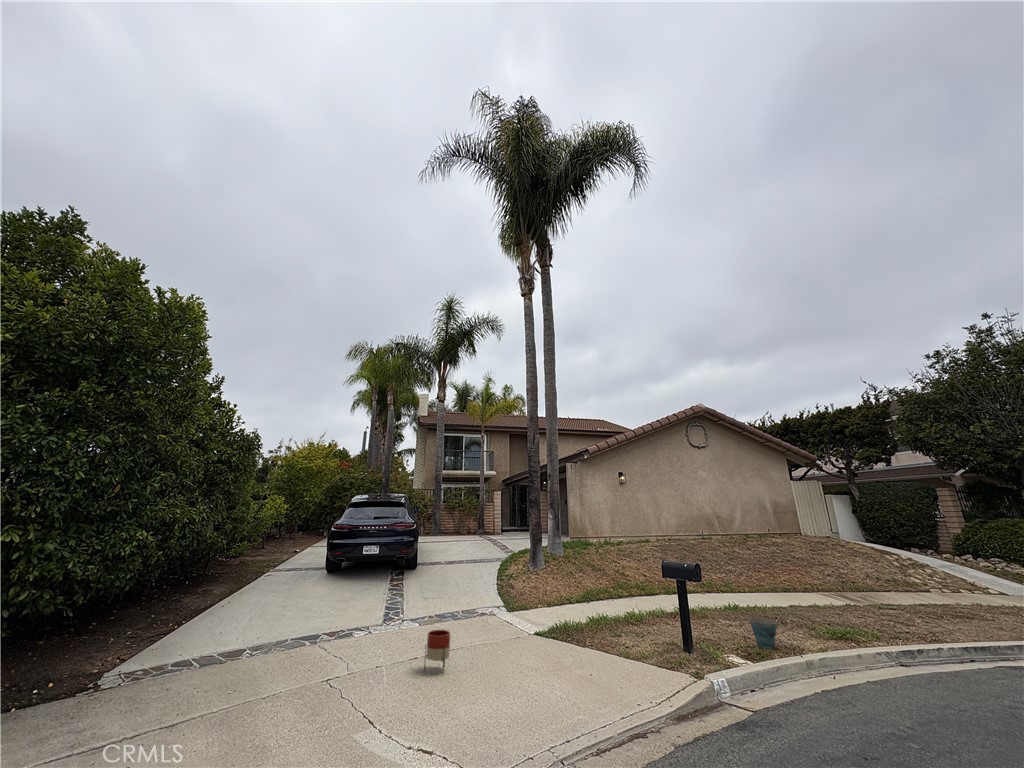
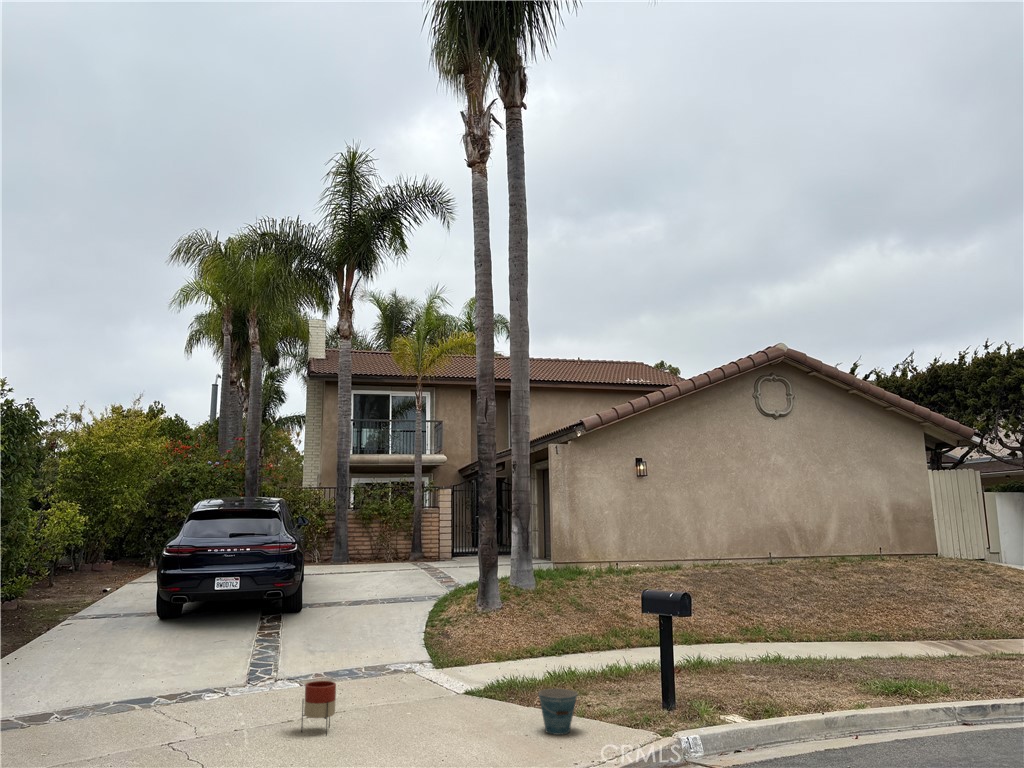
bucket: present [750,618,777,649] -> present [538,689,578,735]

